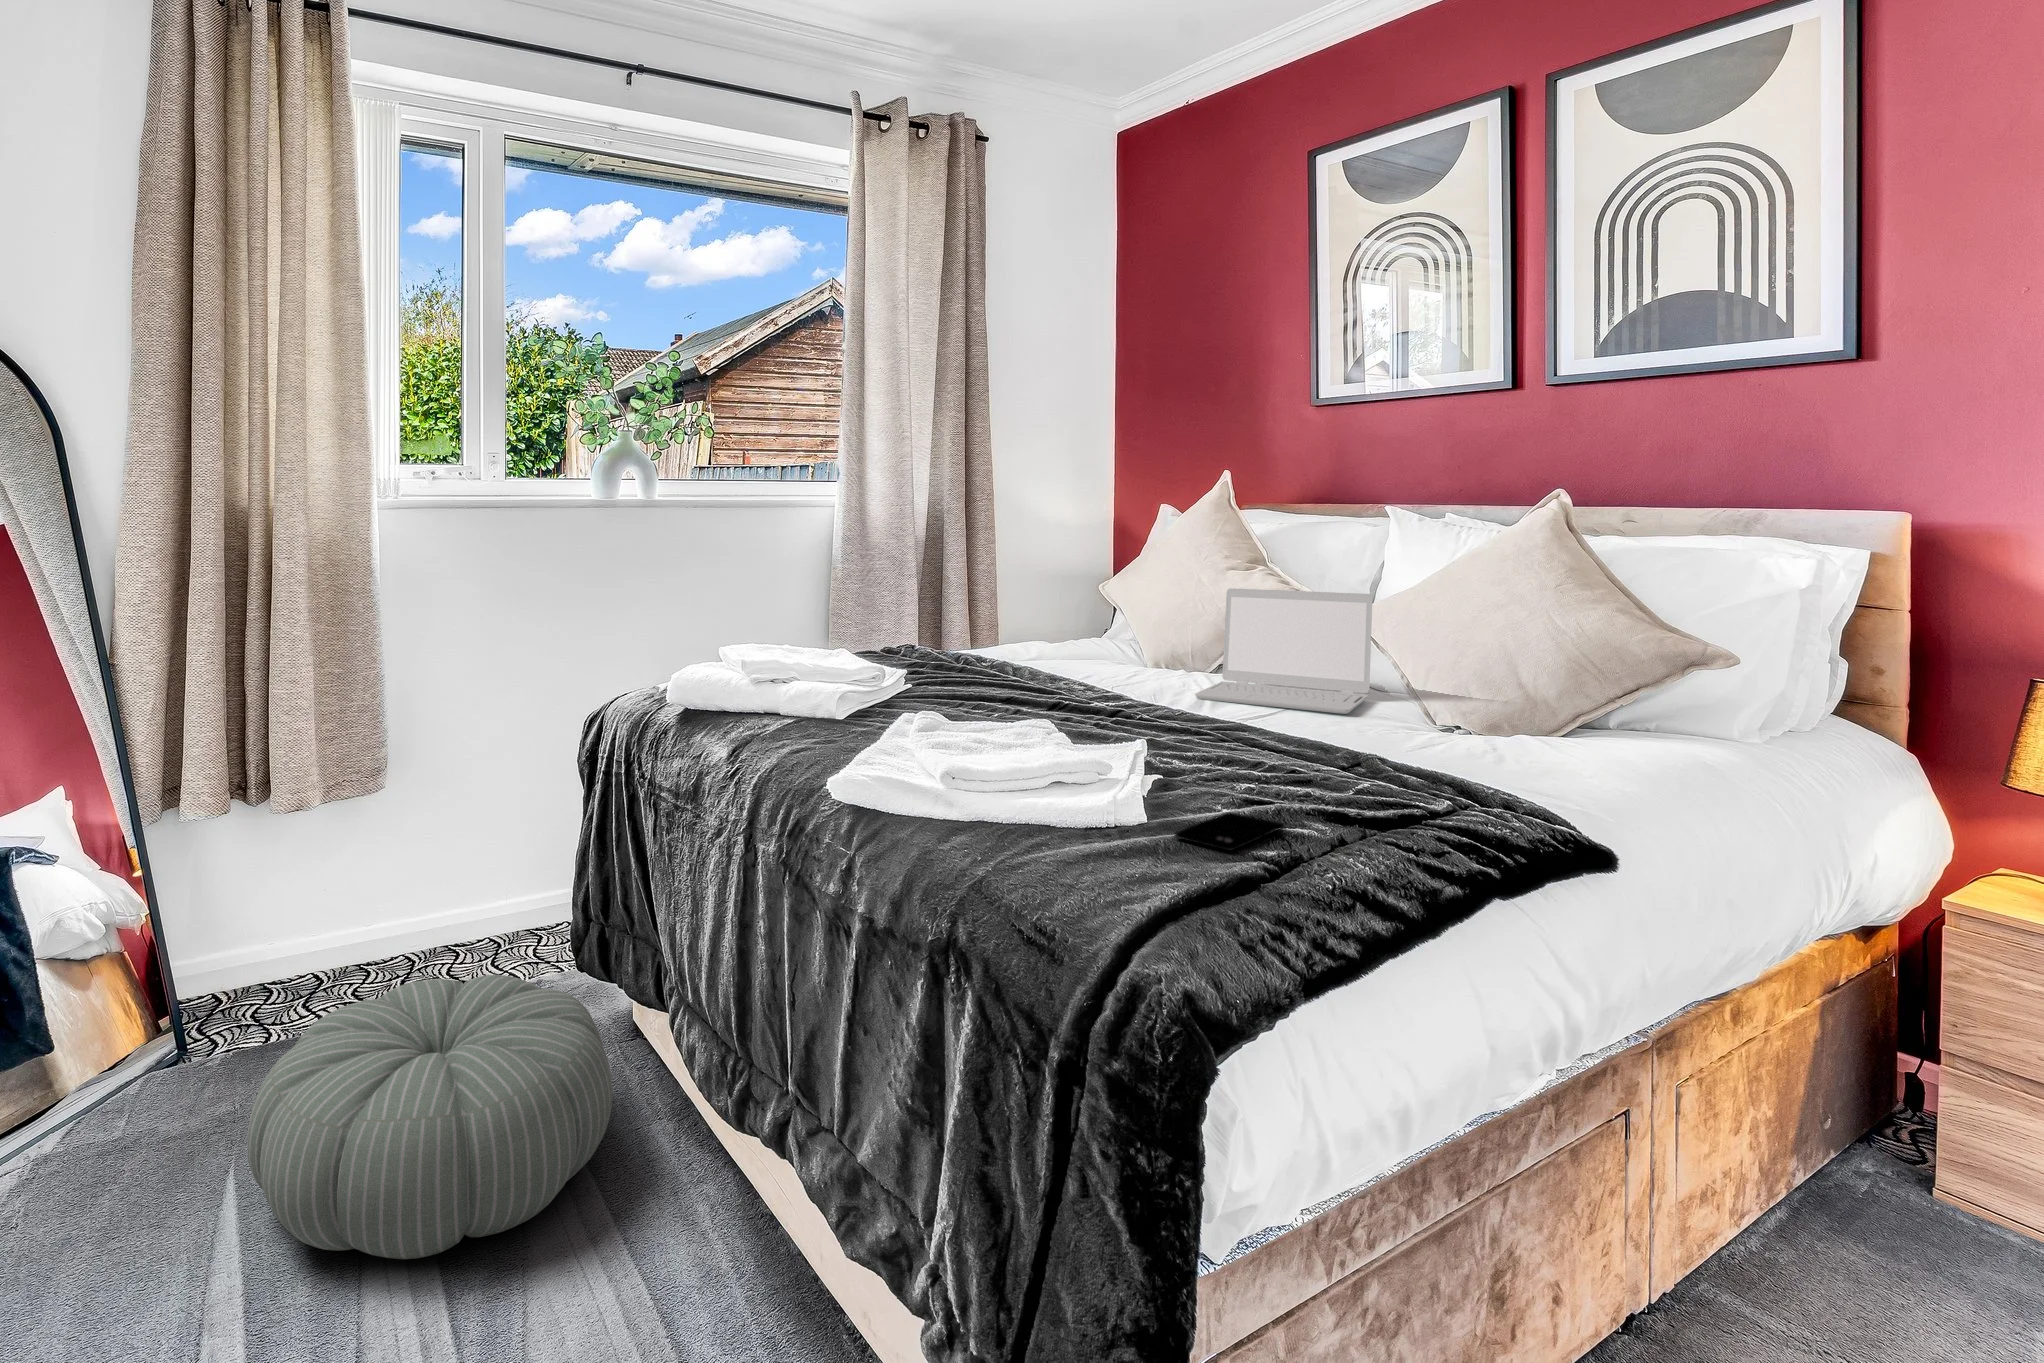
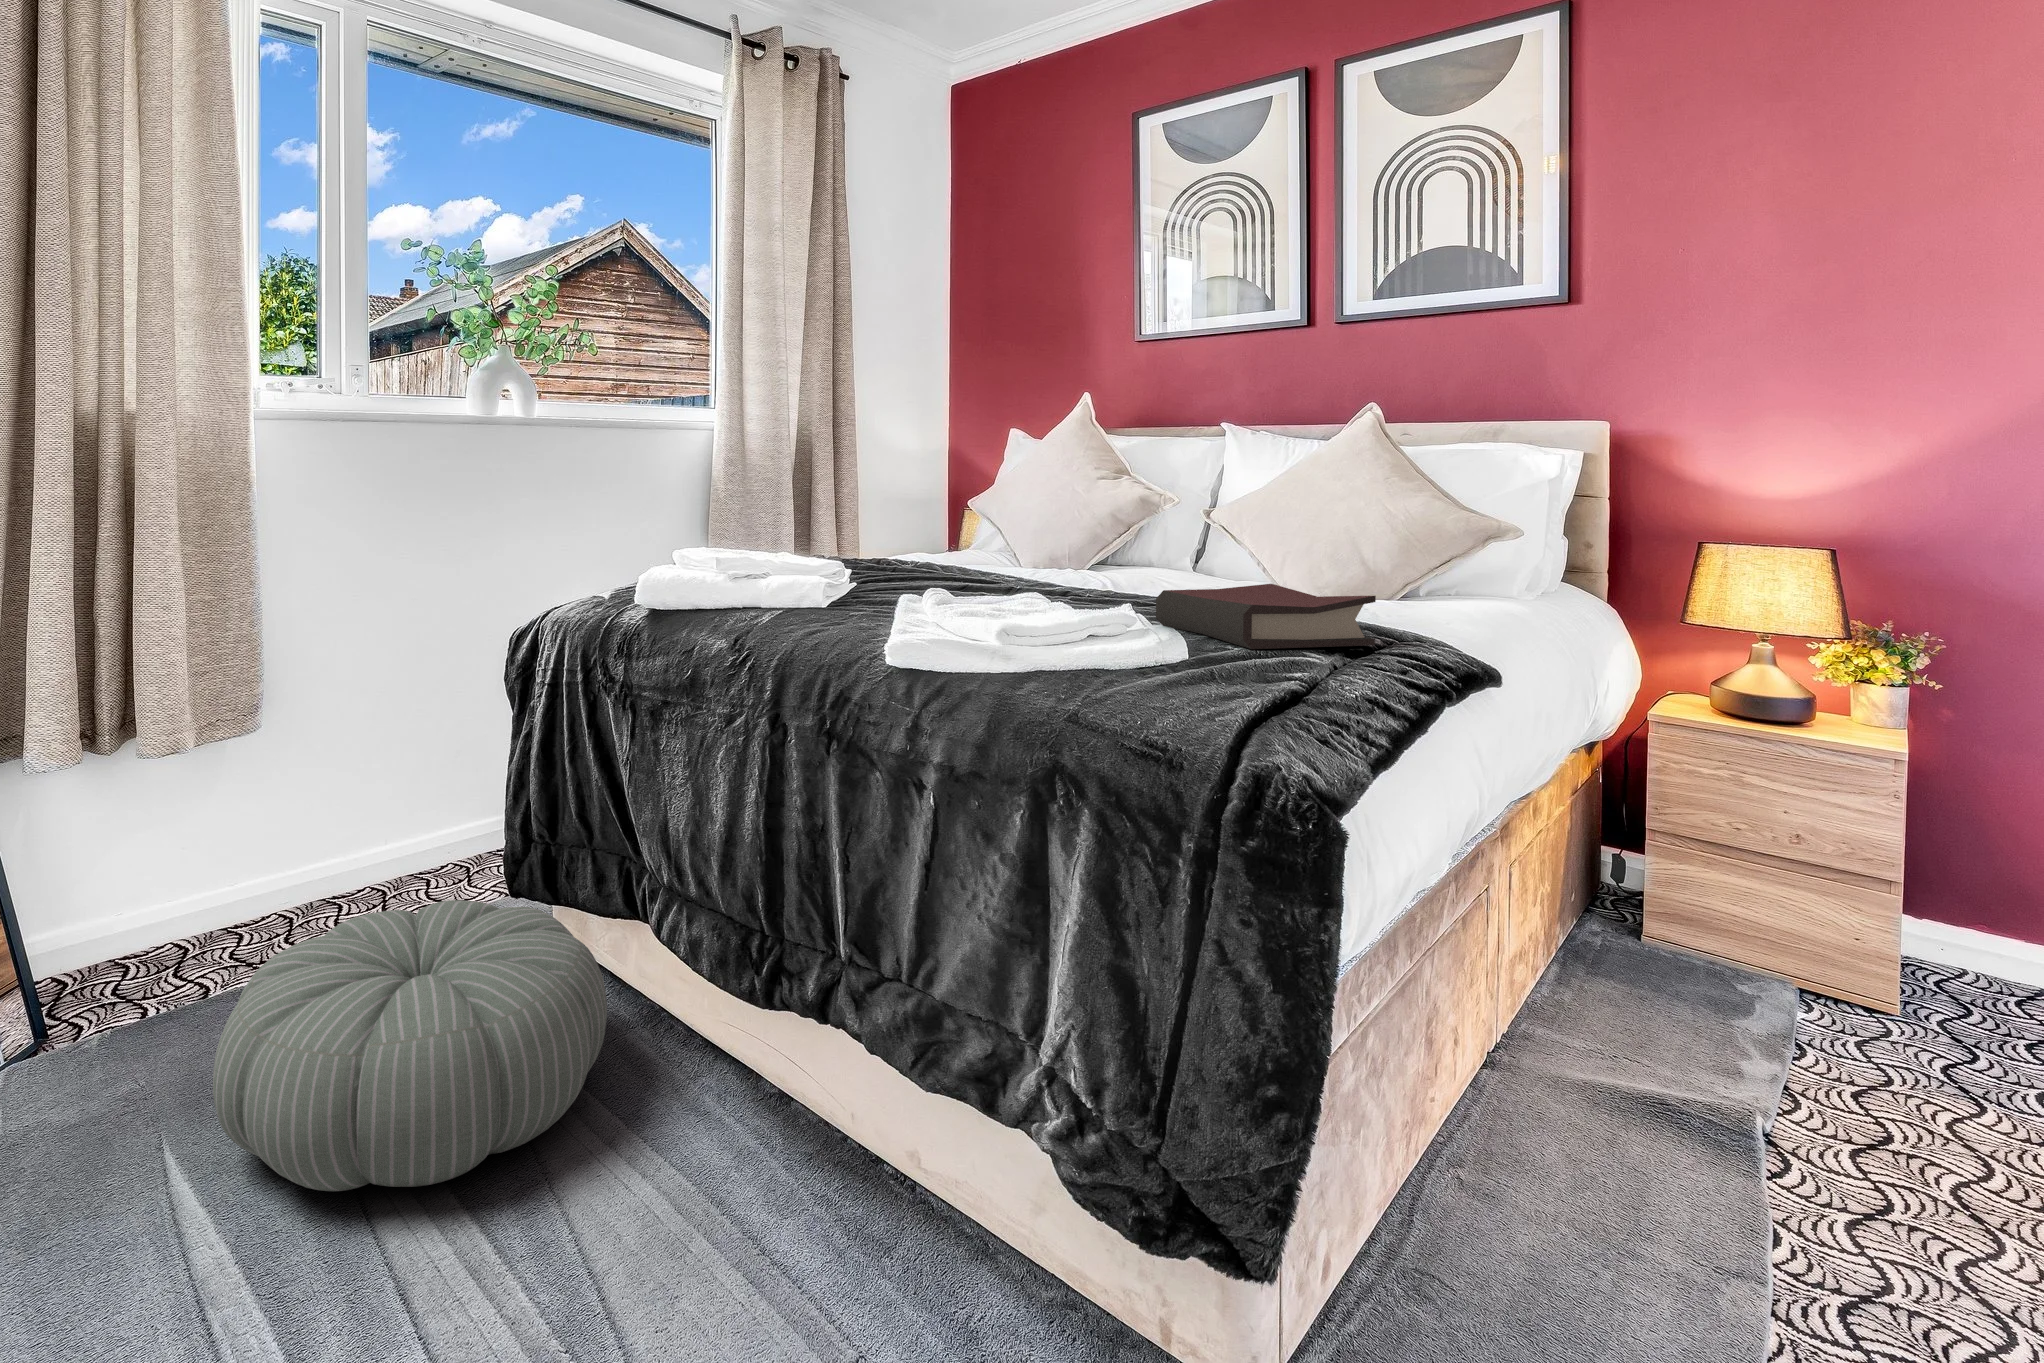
laptop: present [1195,588,1372,714] -> none [1094,497,1232,597]
hardback book: none [1203,715,1434,808] -> present [1156,584,1376,649]
smartphone: present [1174,812,1283,851] -> none [1211,654,1285,676]

